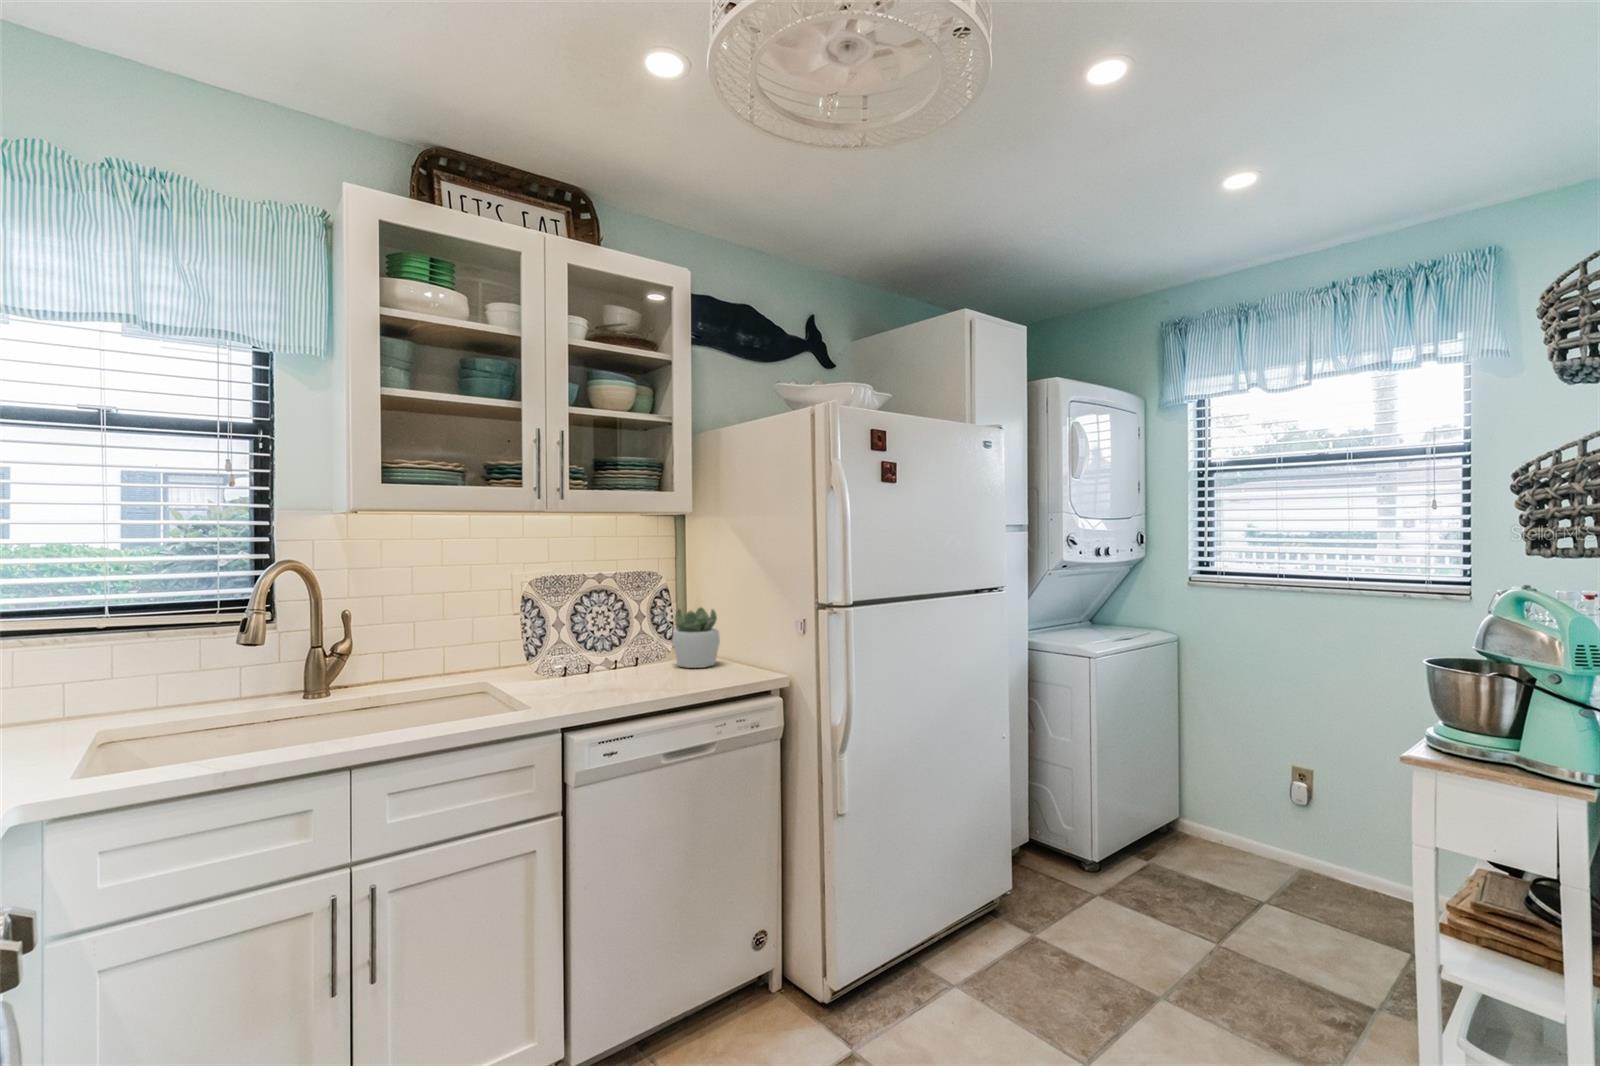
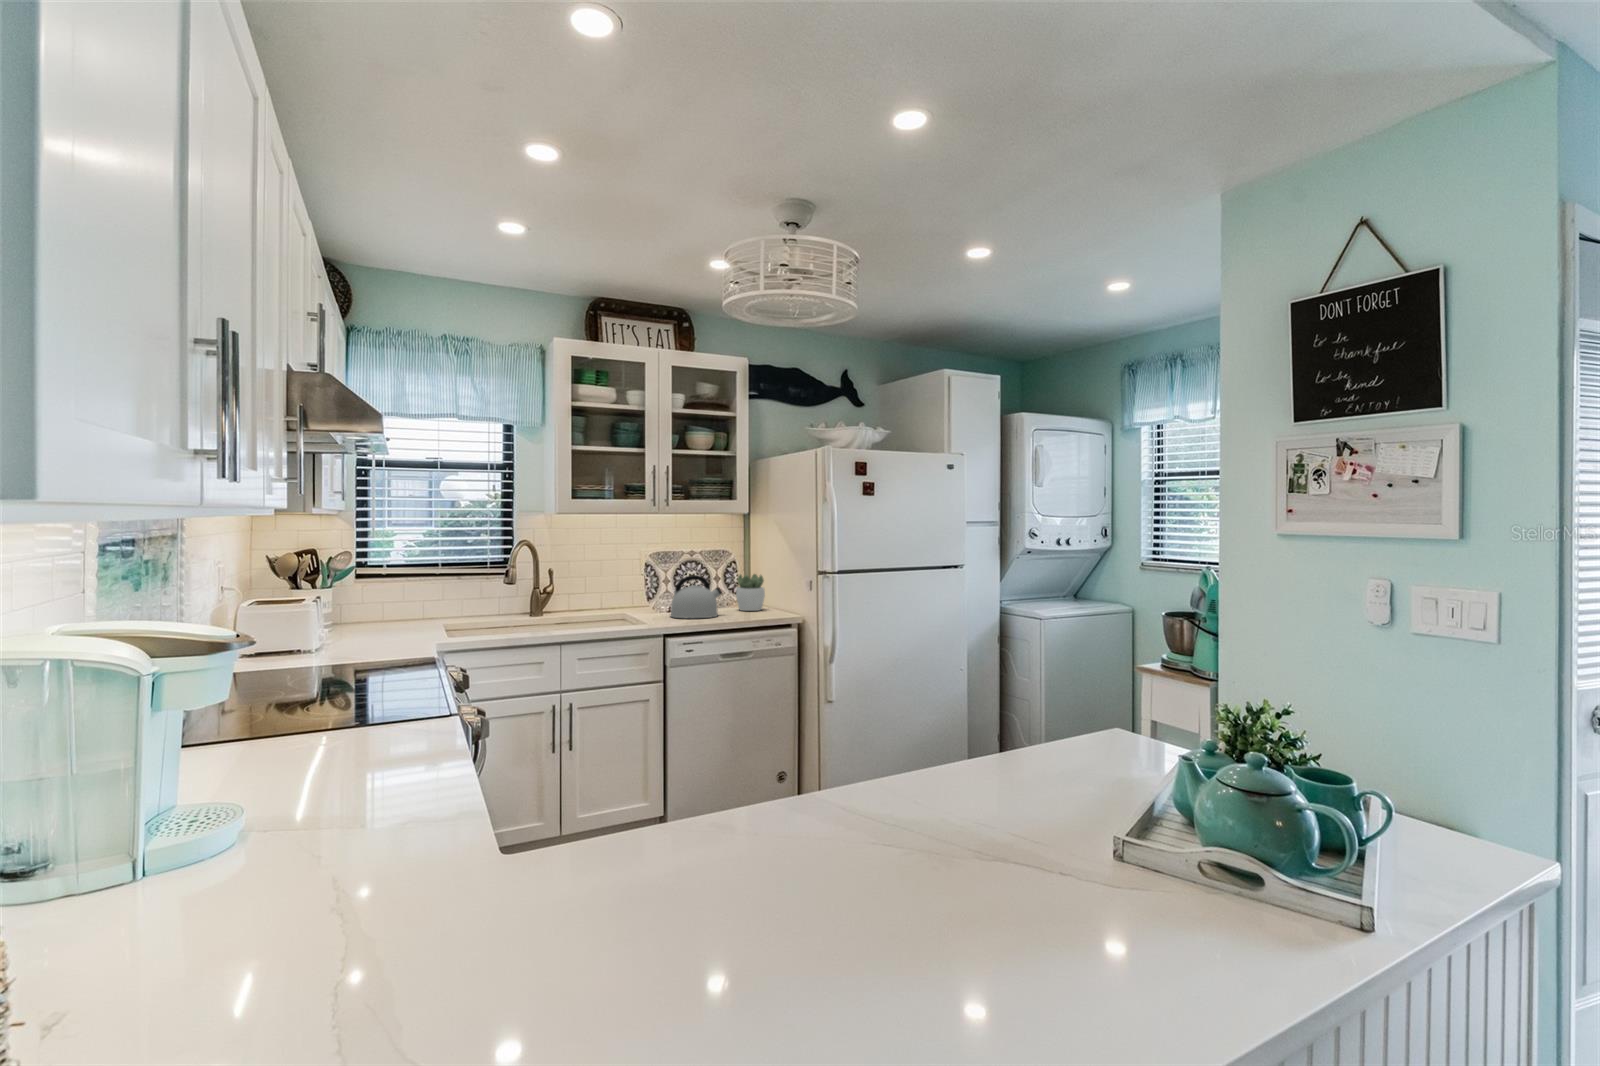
kettle: none [567,615,657,691] -> present [671,575,722,618]

